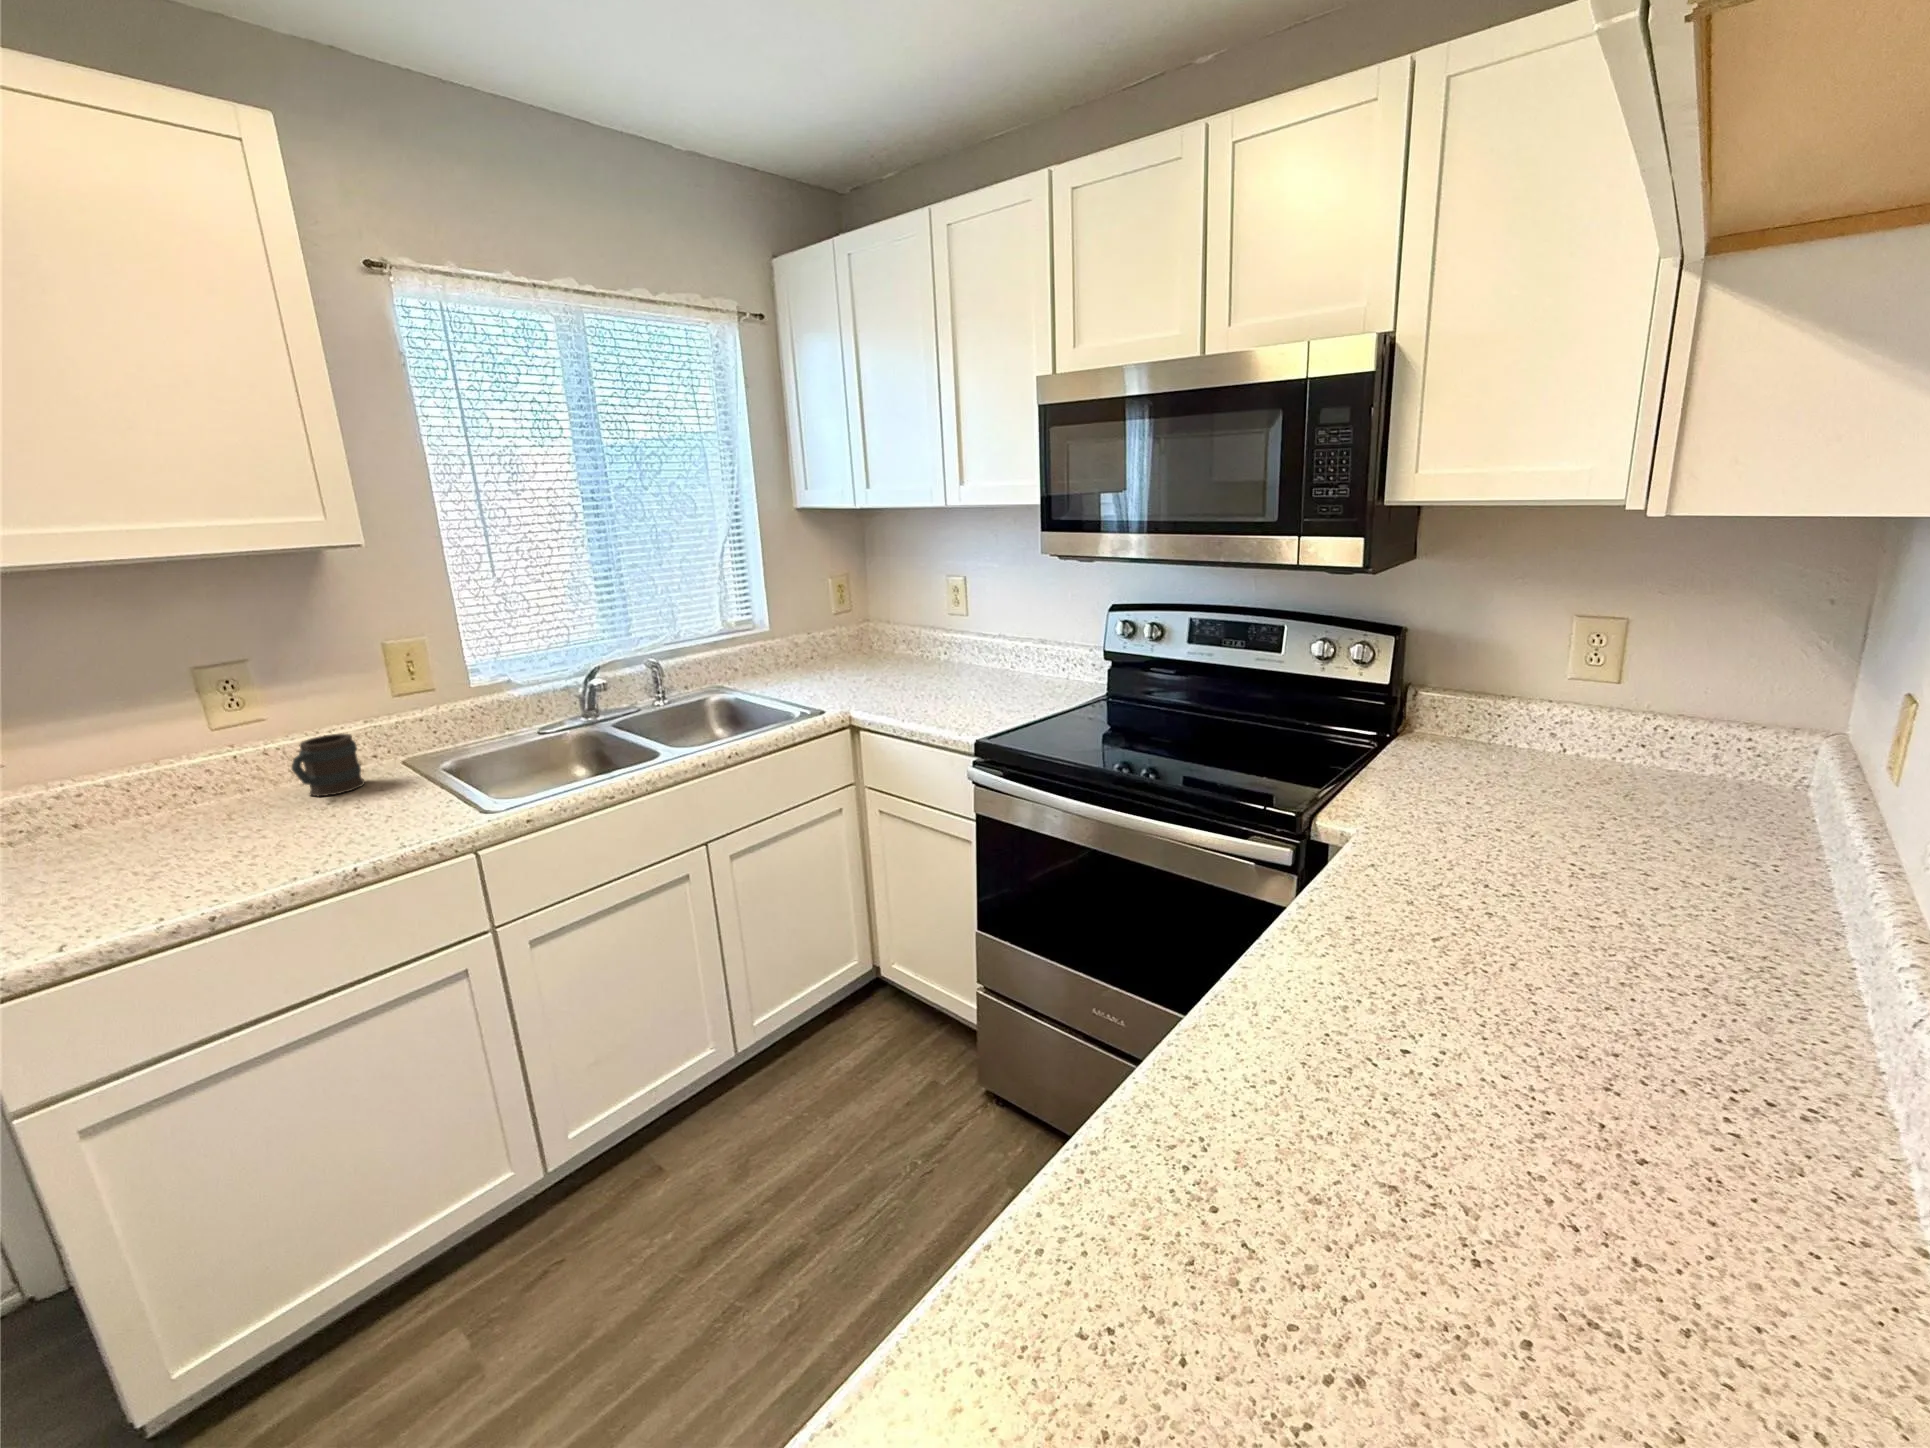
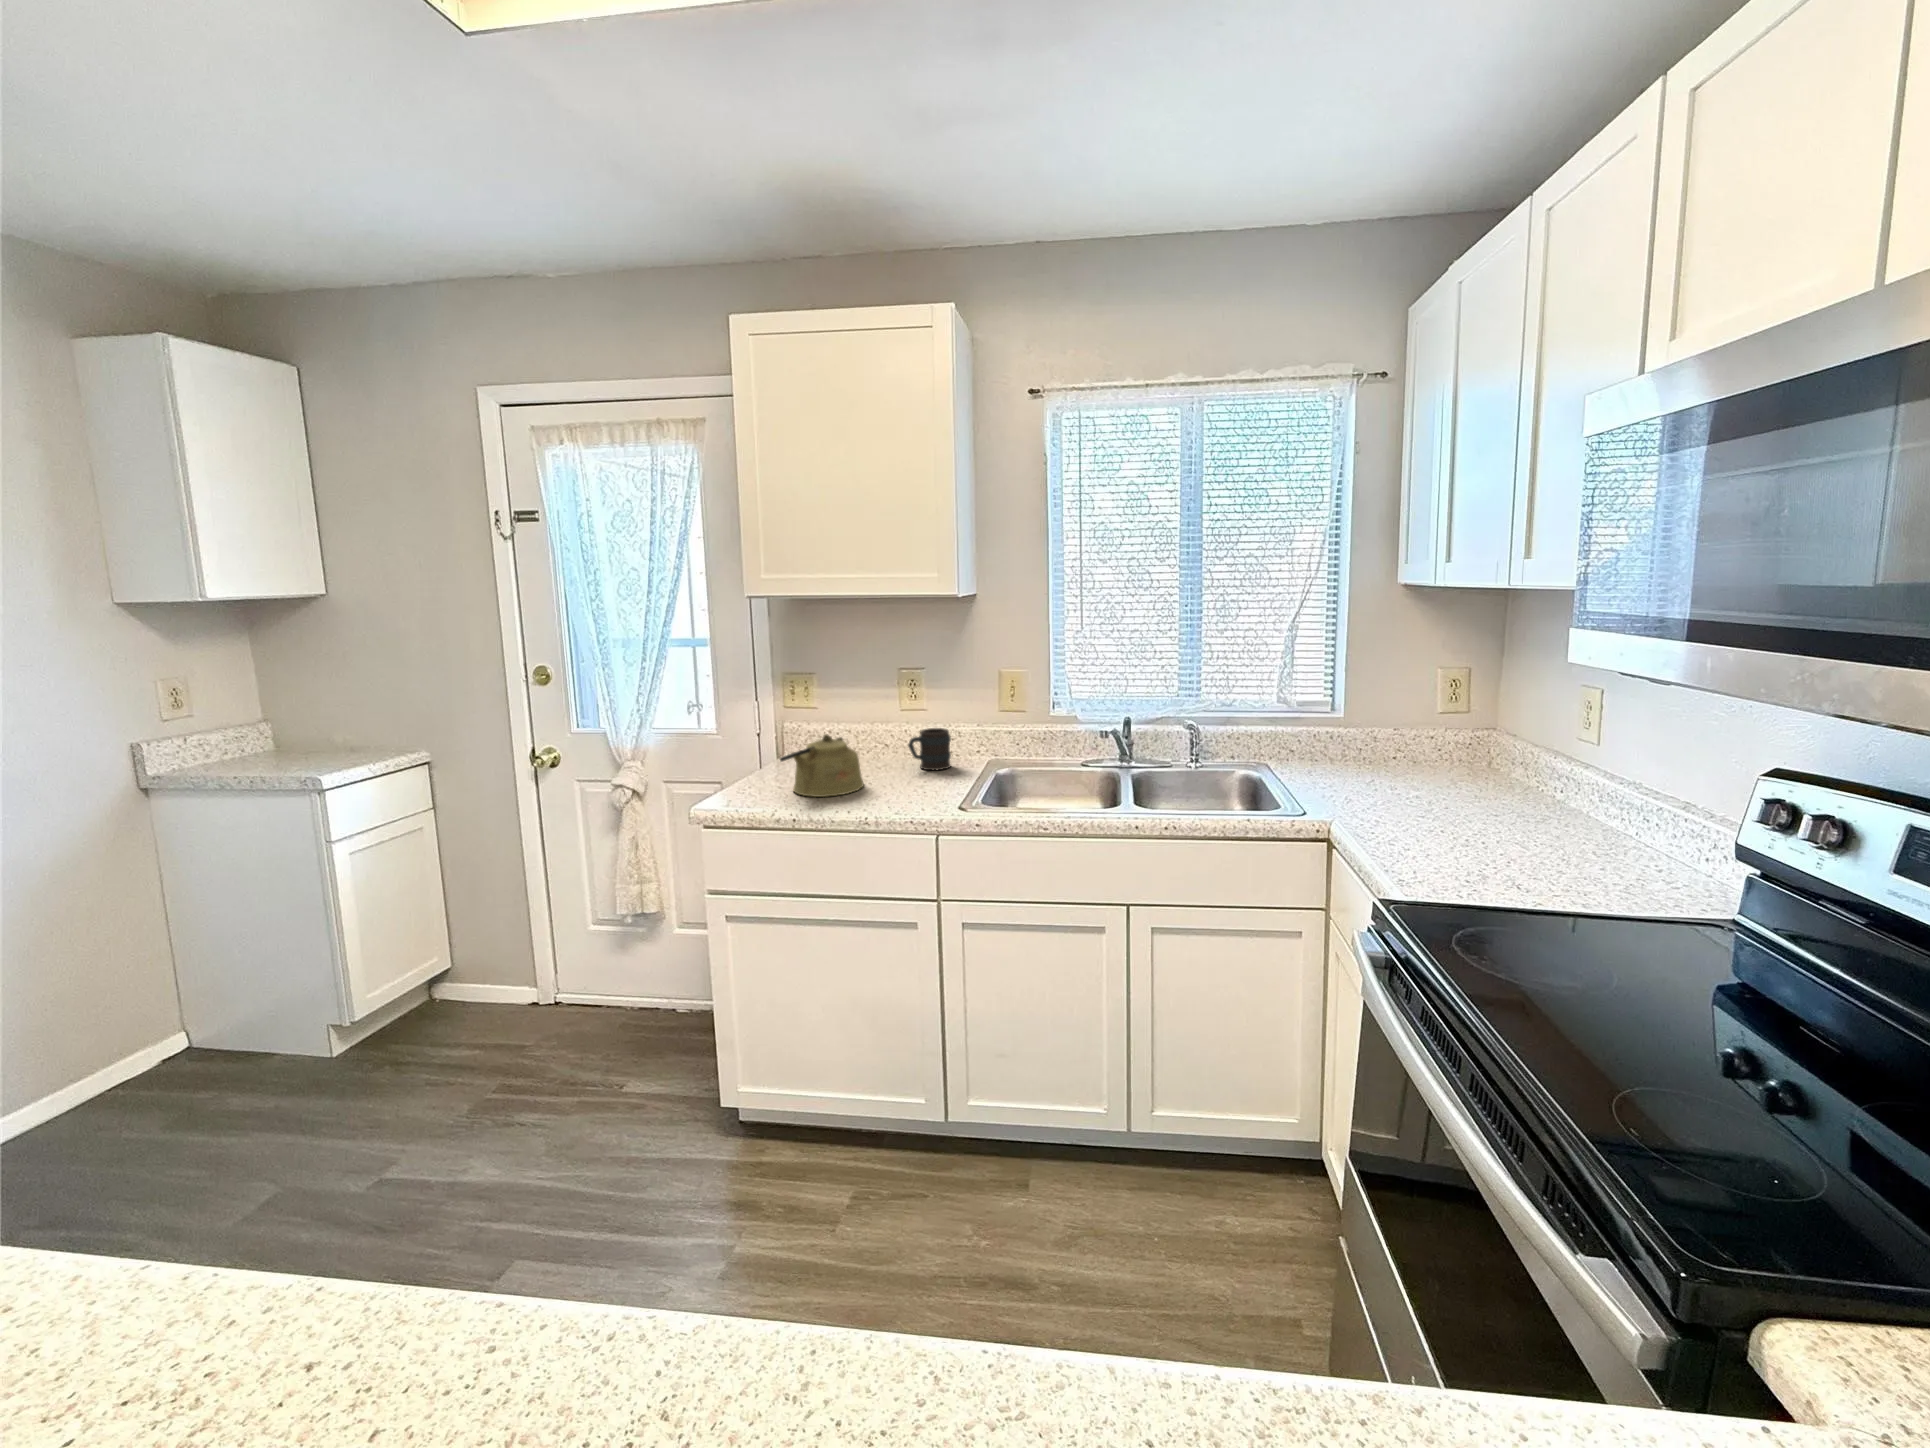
kettle: none [75,781,264,888] -> present [780,734,864,797]

